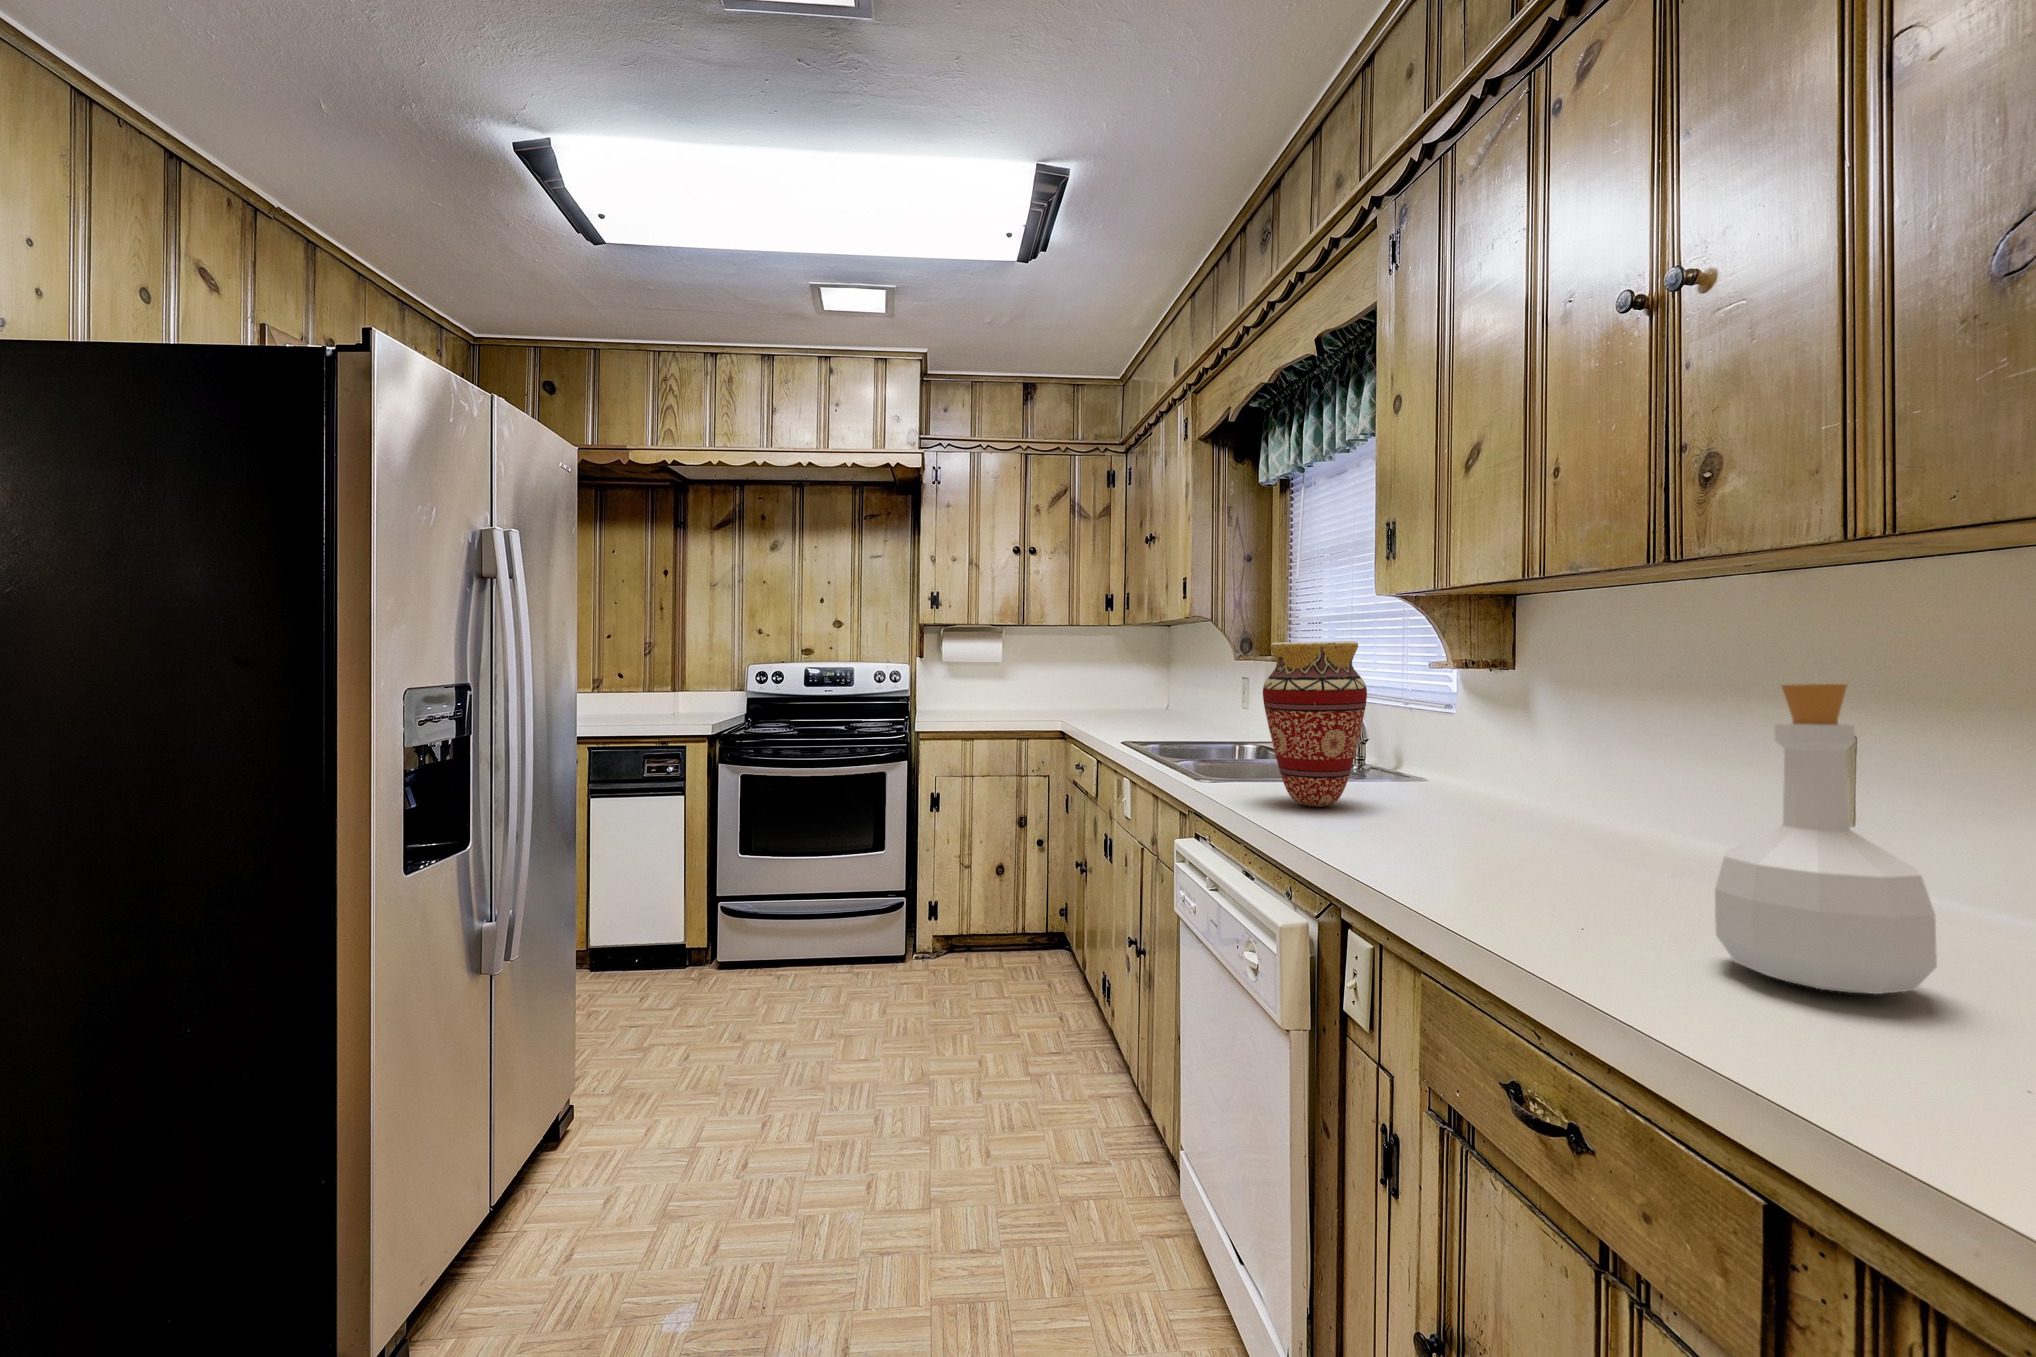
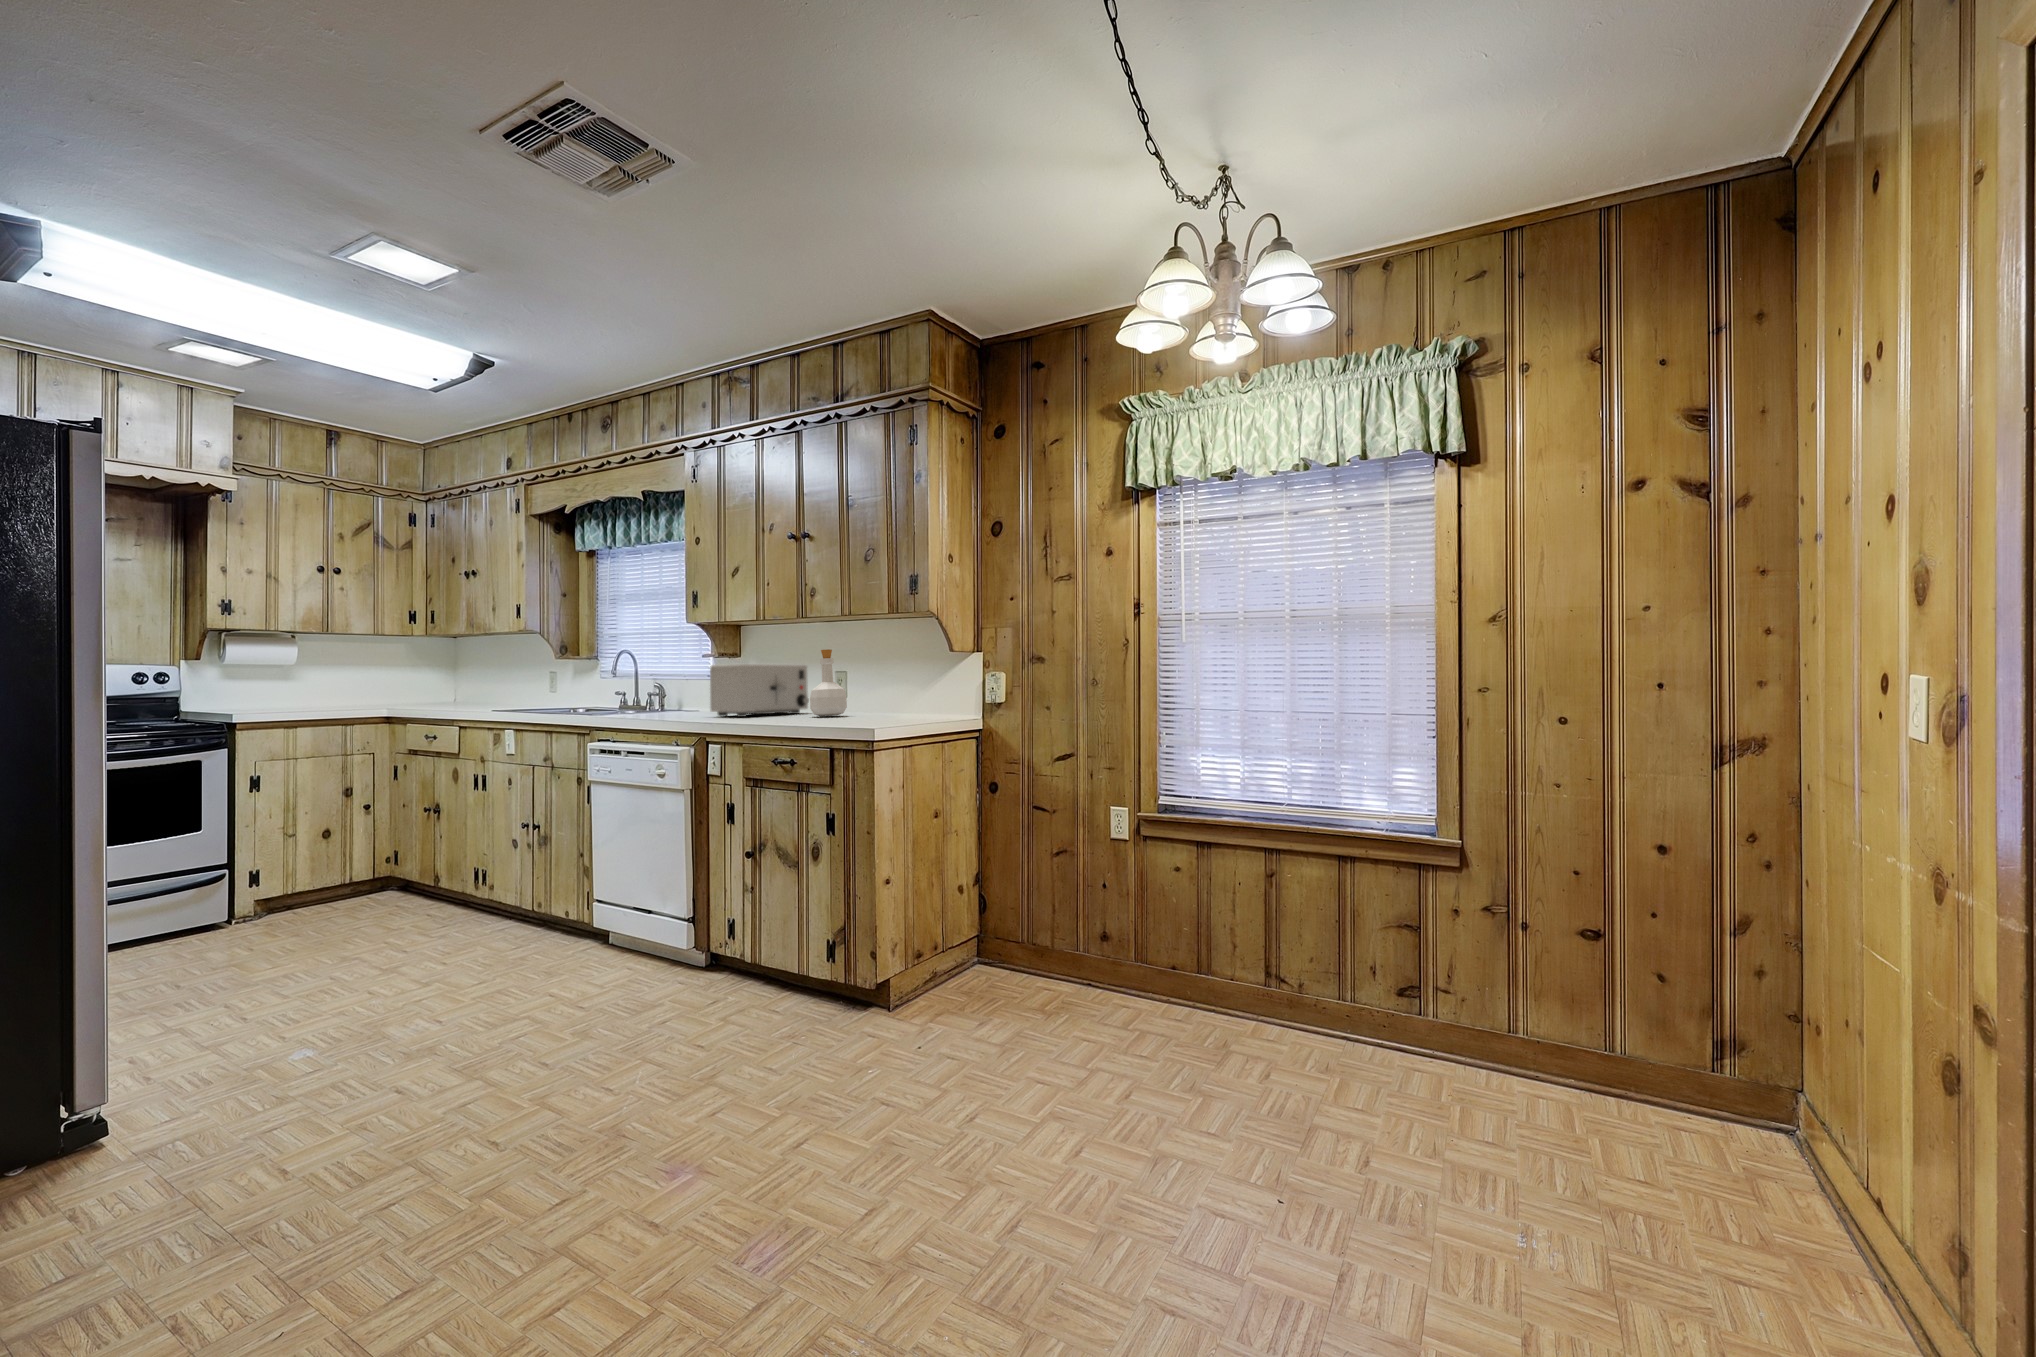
vase: present [1263,641,1367,807] -> none [641,642,688,714]
toaster: none [1370,710,1721,888] -> present [710,664,809,717]

